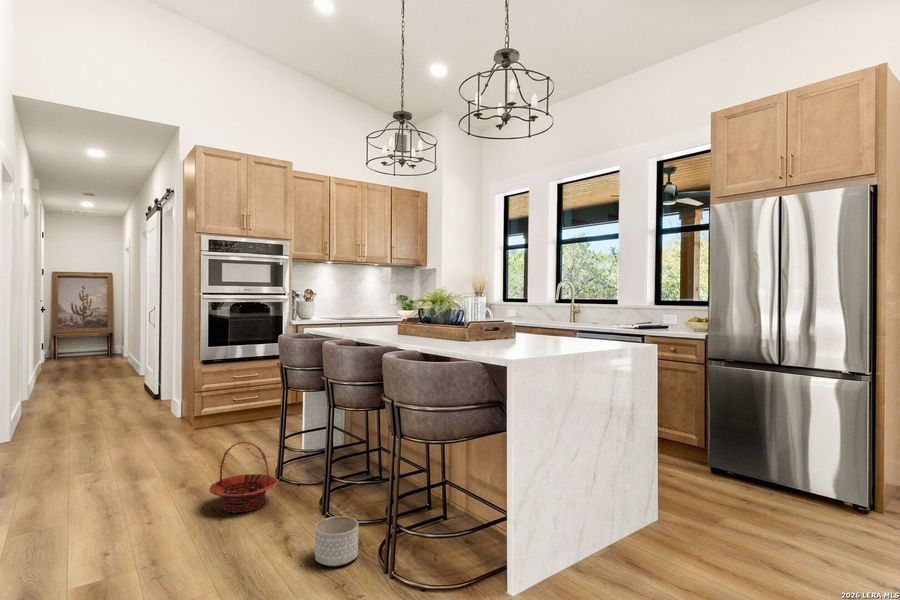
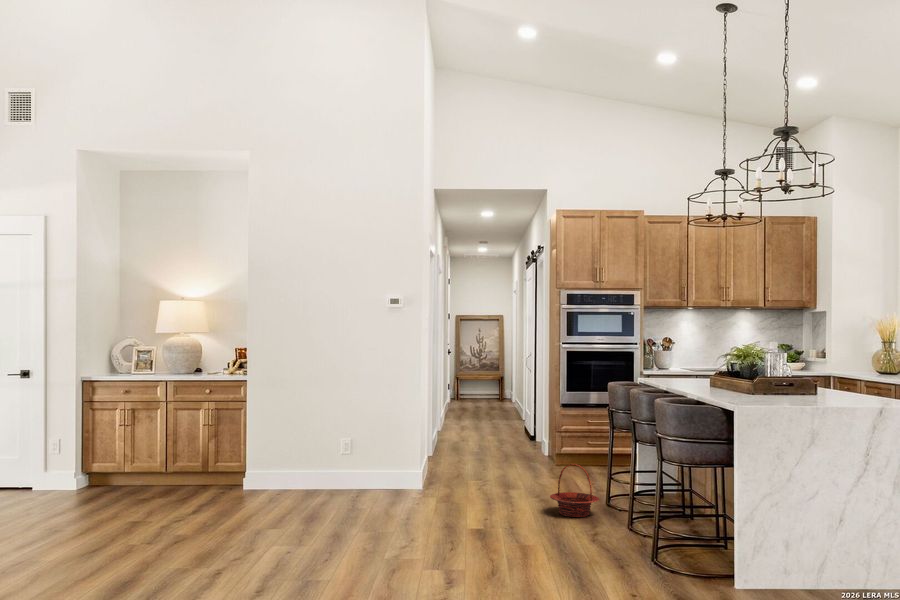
planter: present [315,516,358,566] -> none [607,520,640,552]

